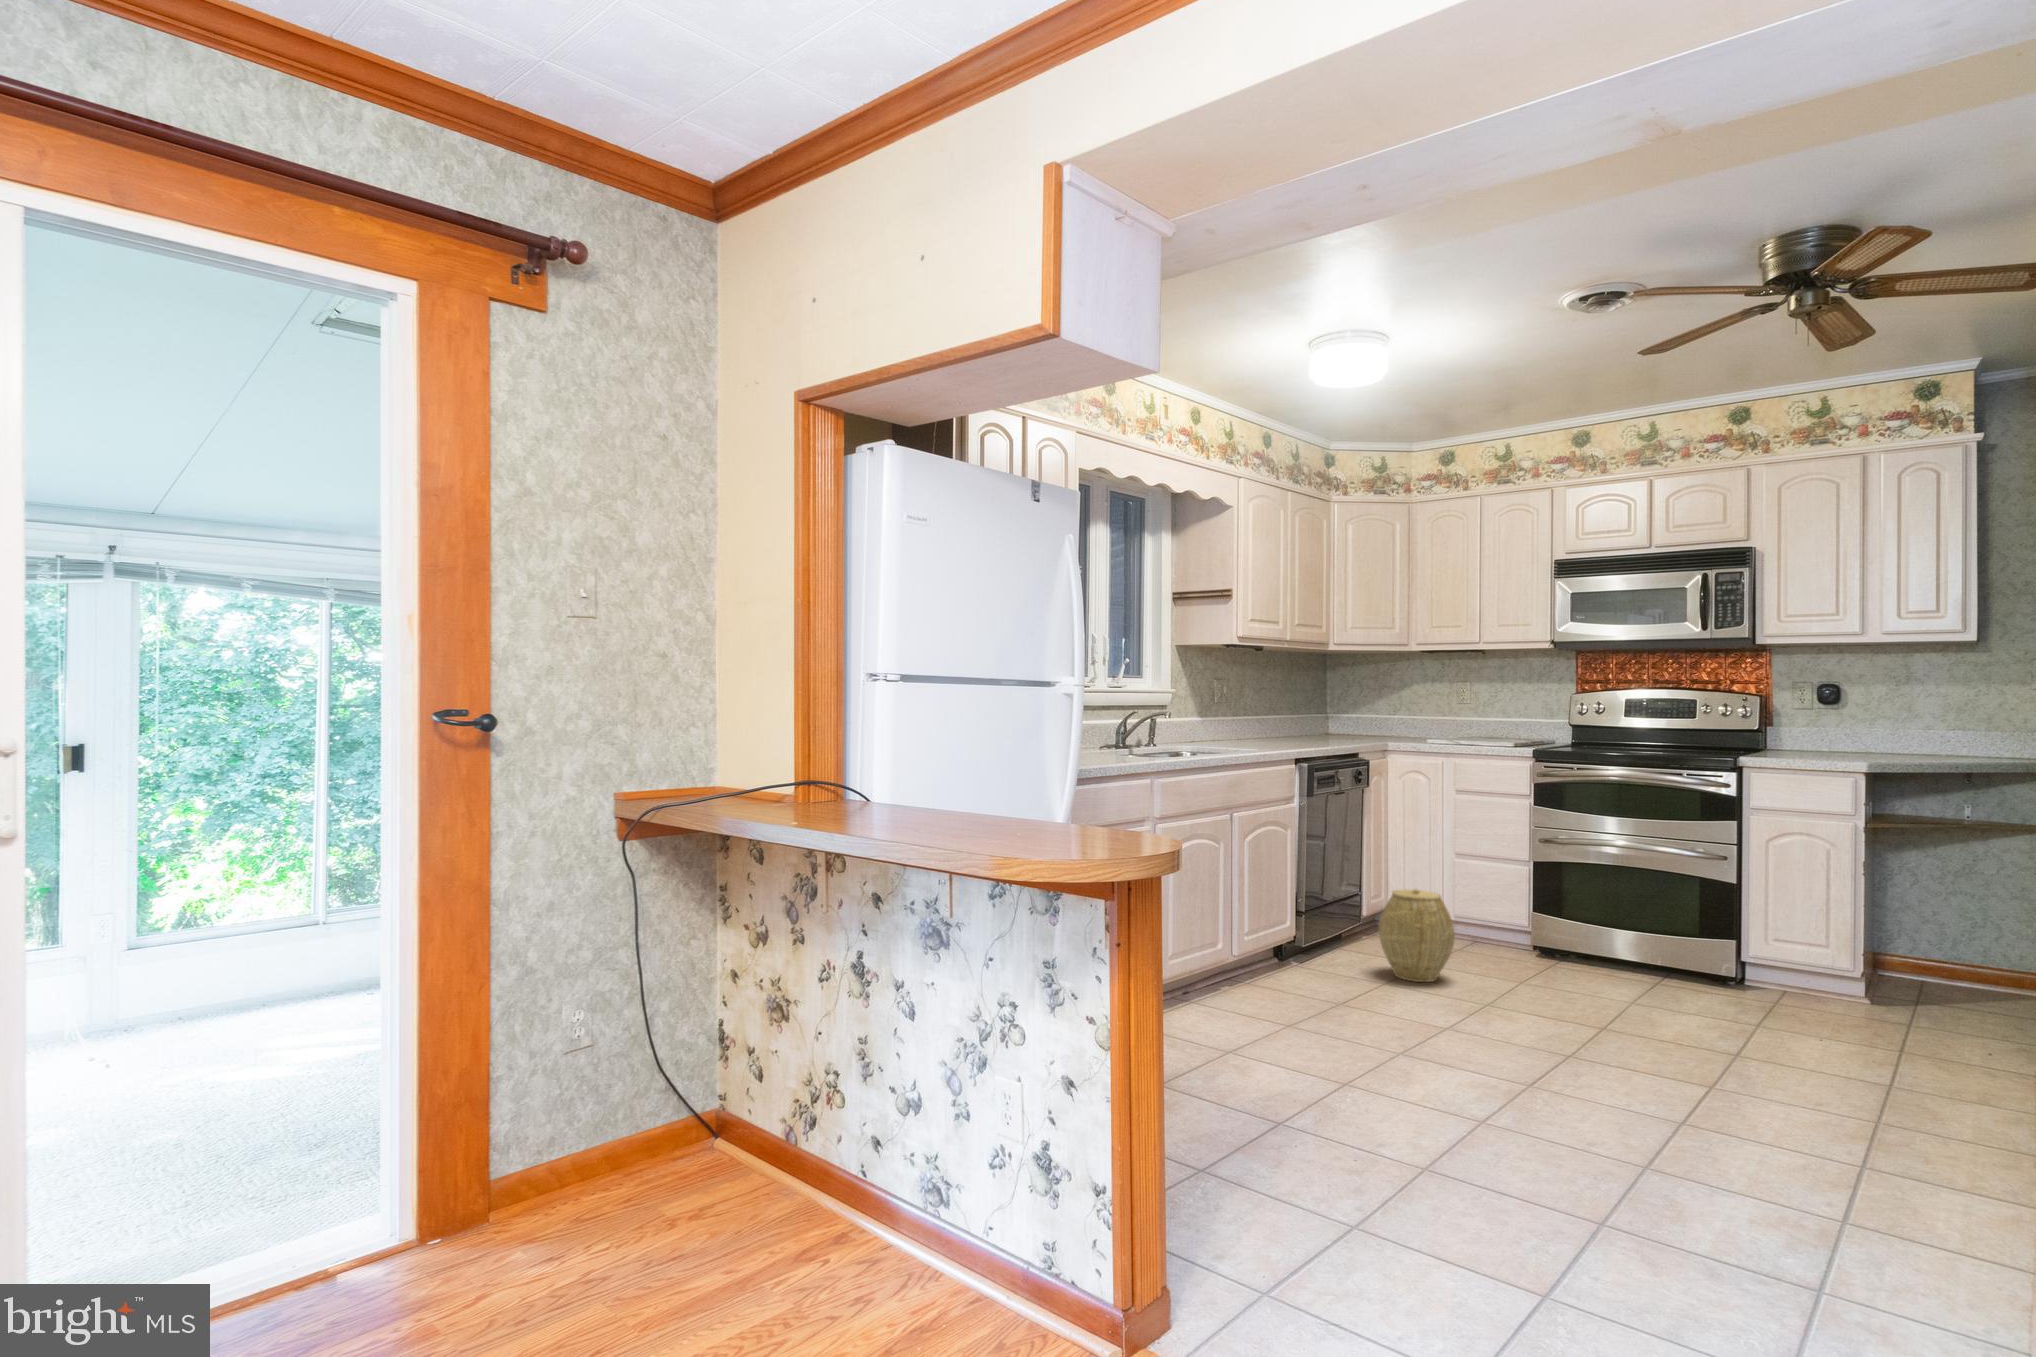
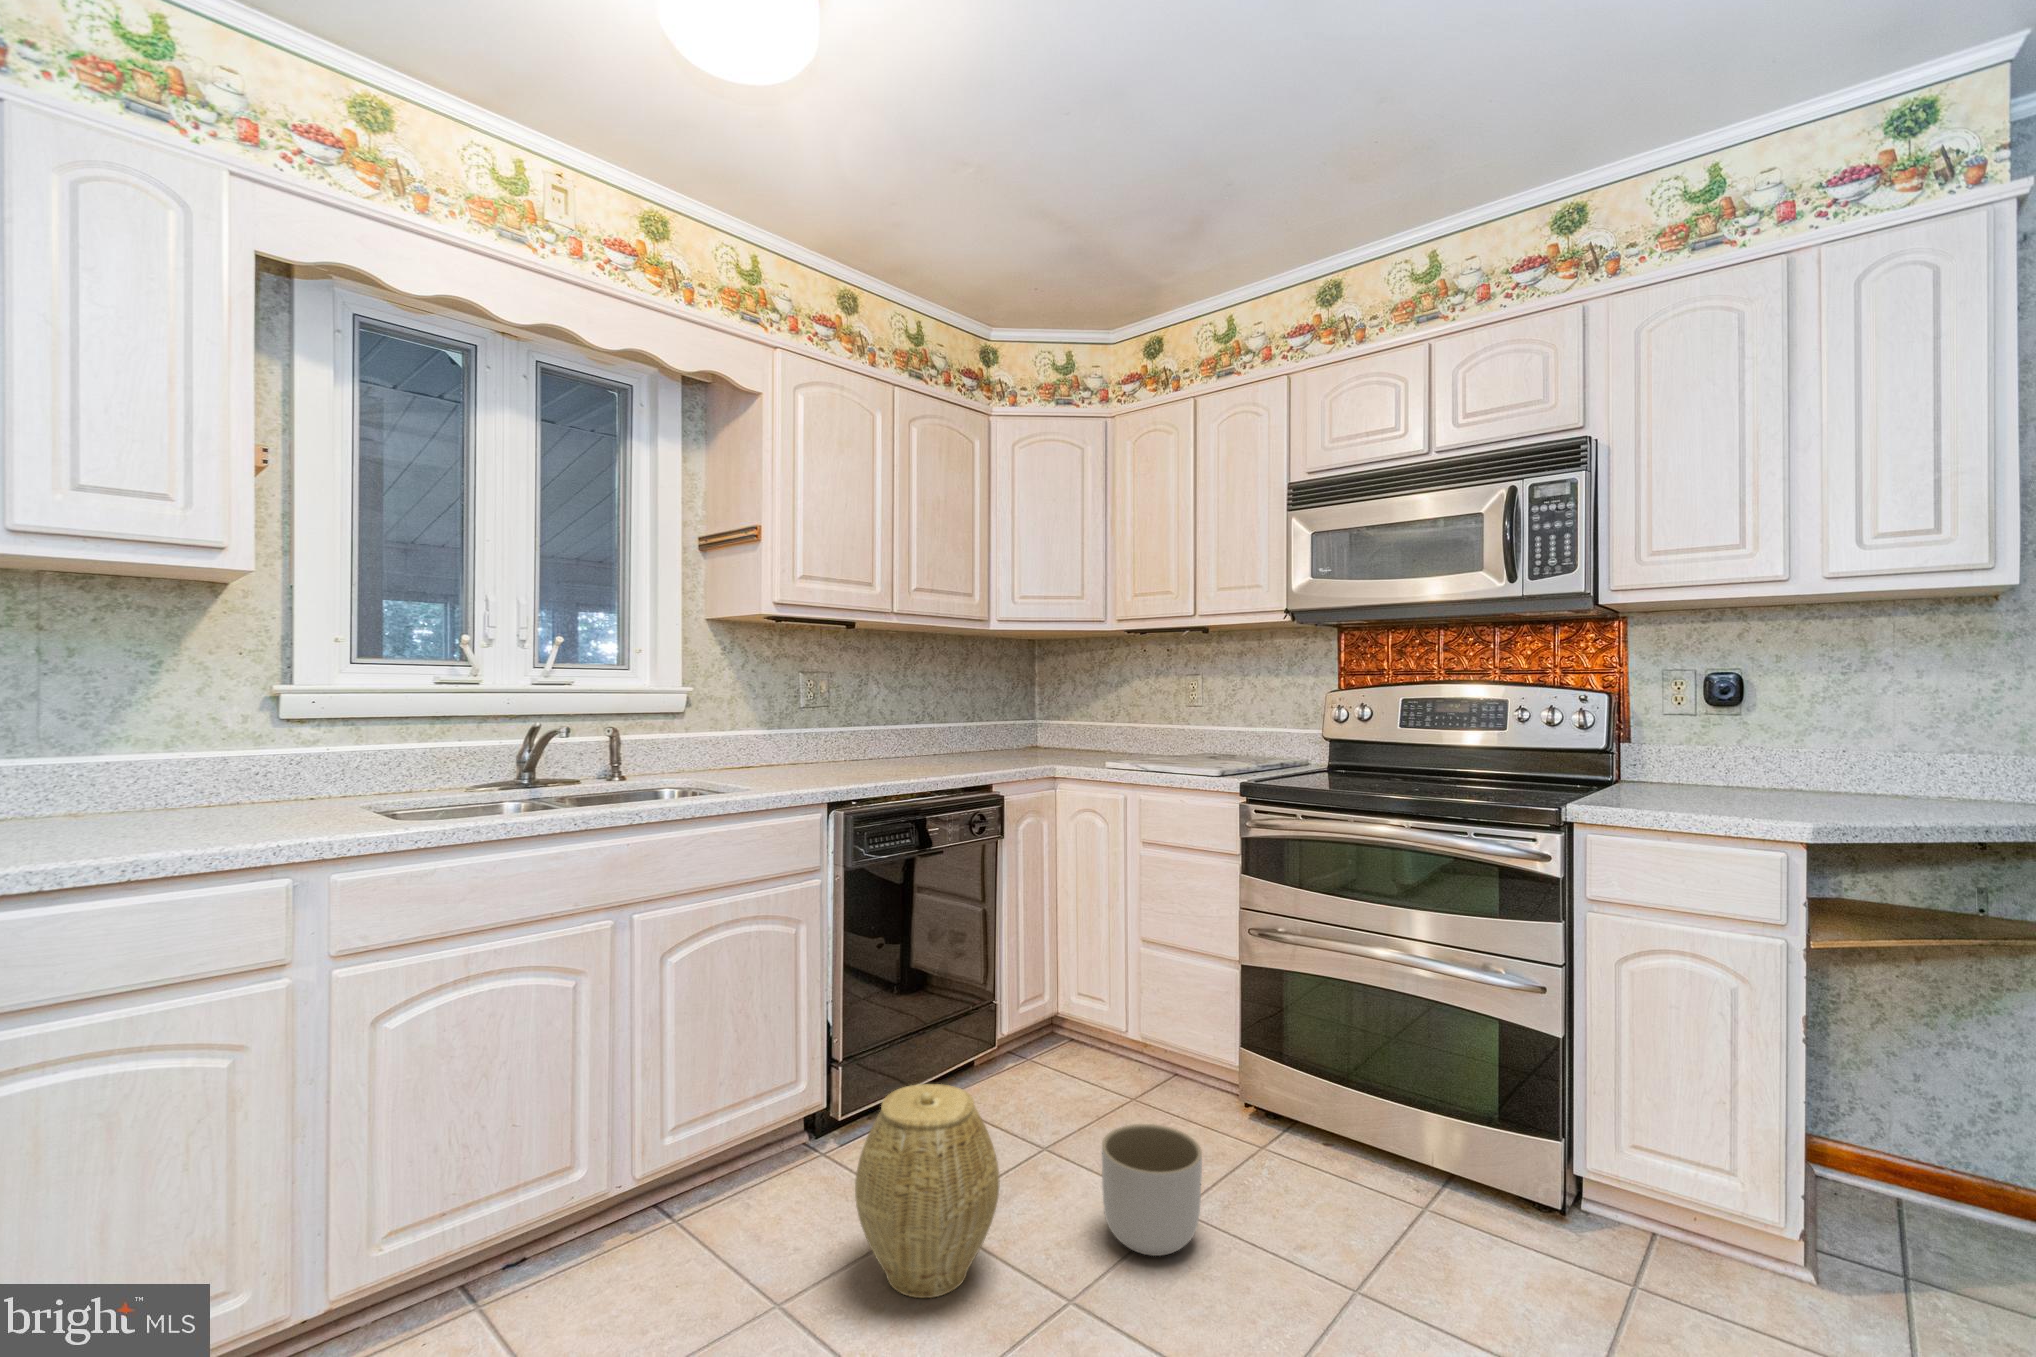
planter: none [1492,920,1548,976] -> present [1102,1124,1202,1256]

